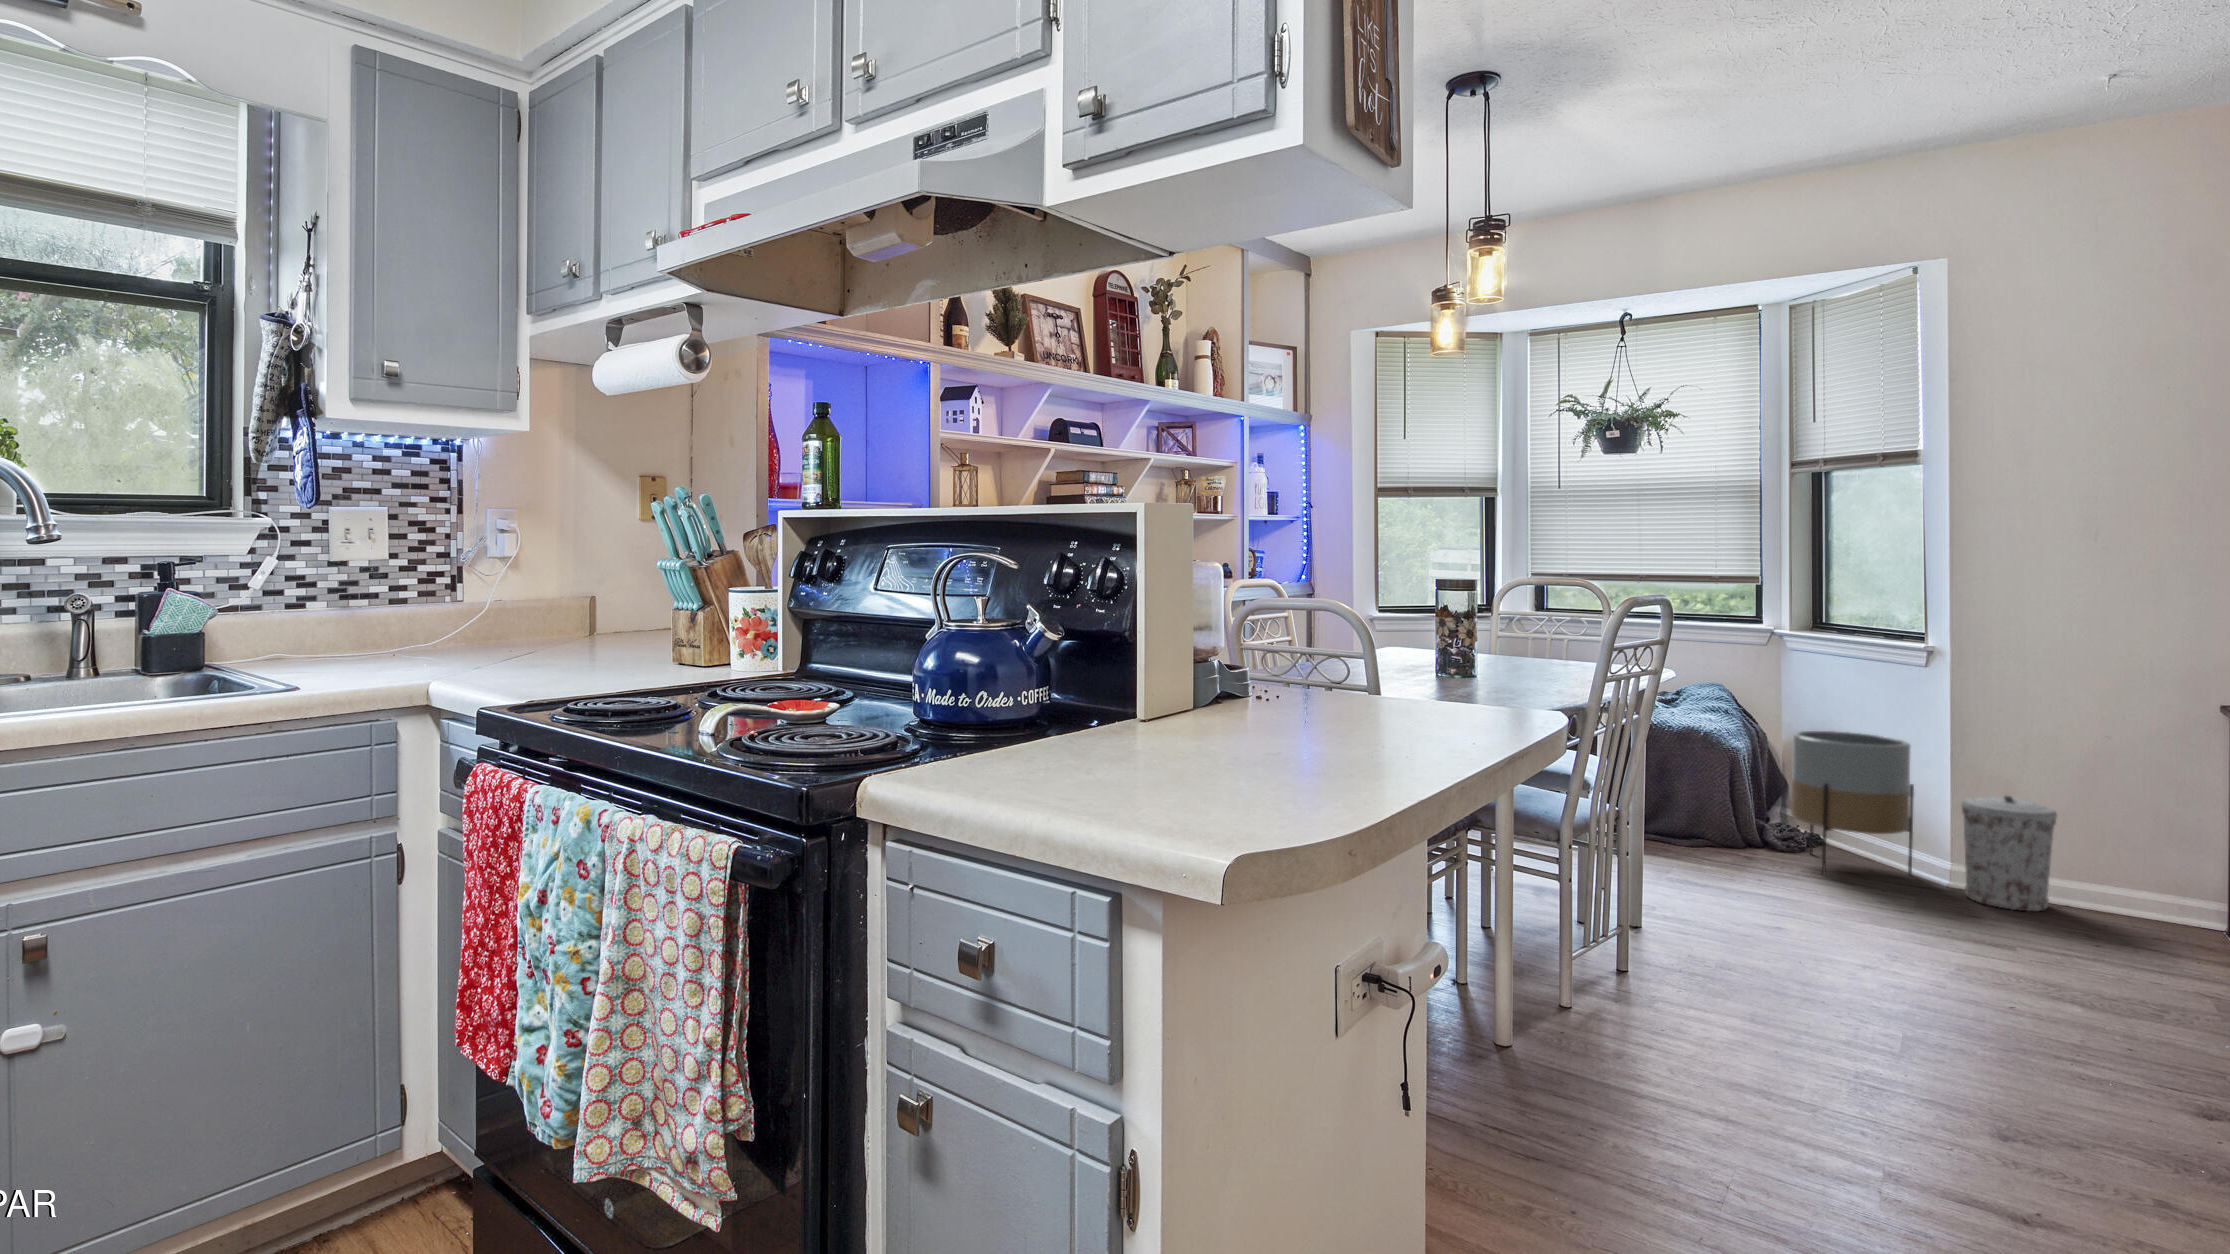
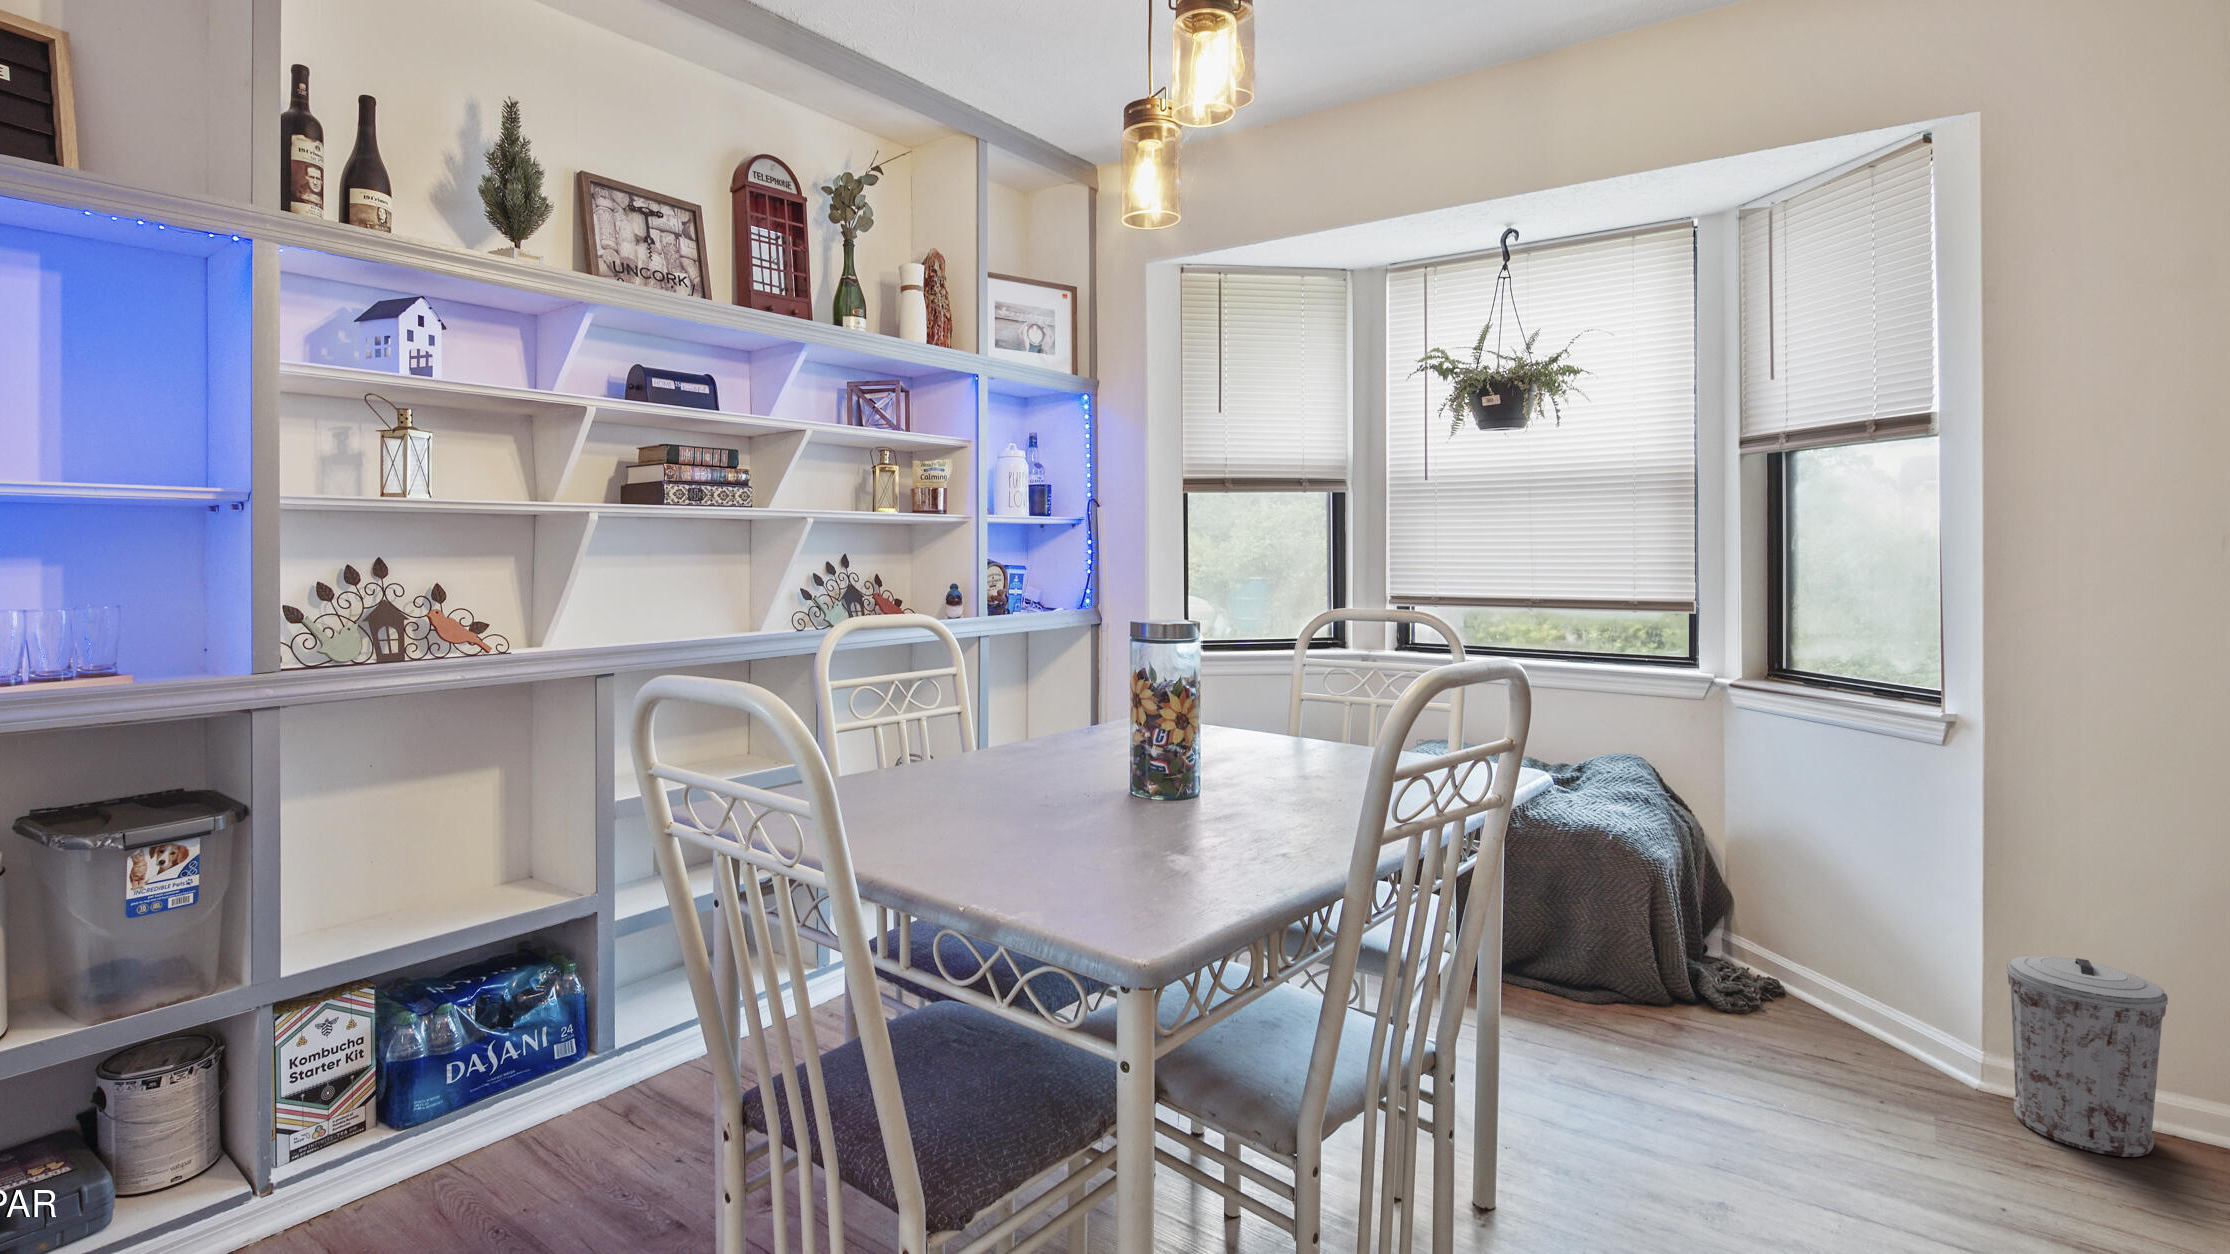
planter: present [1791,731,1914,875] -> none [1740,833,1925,1066]

